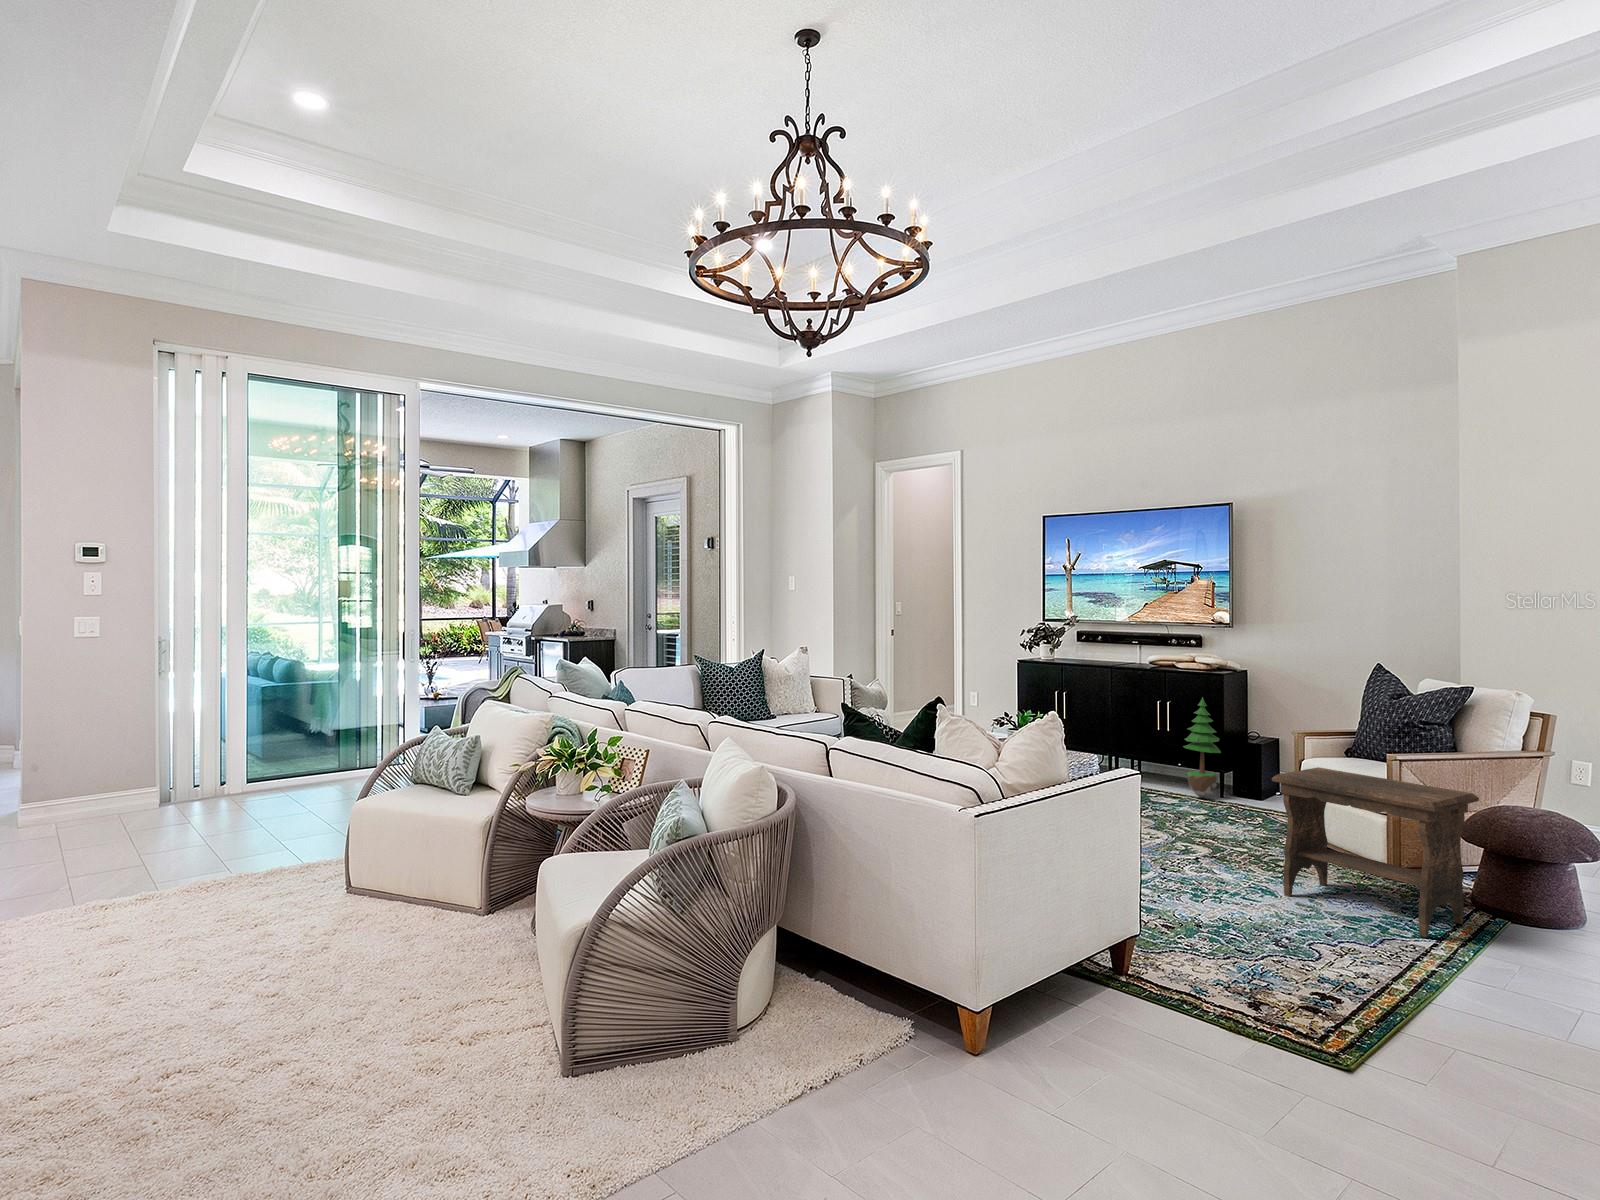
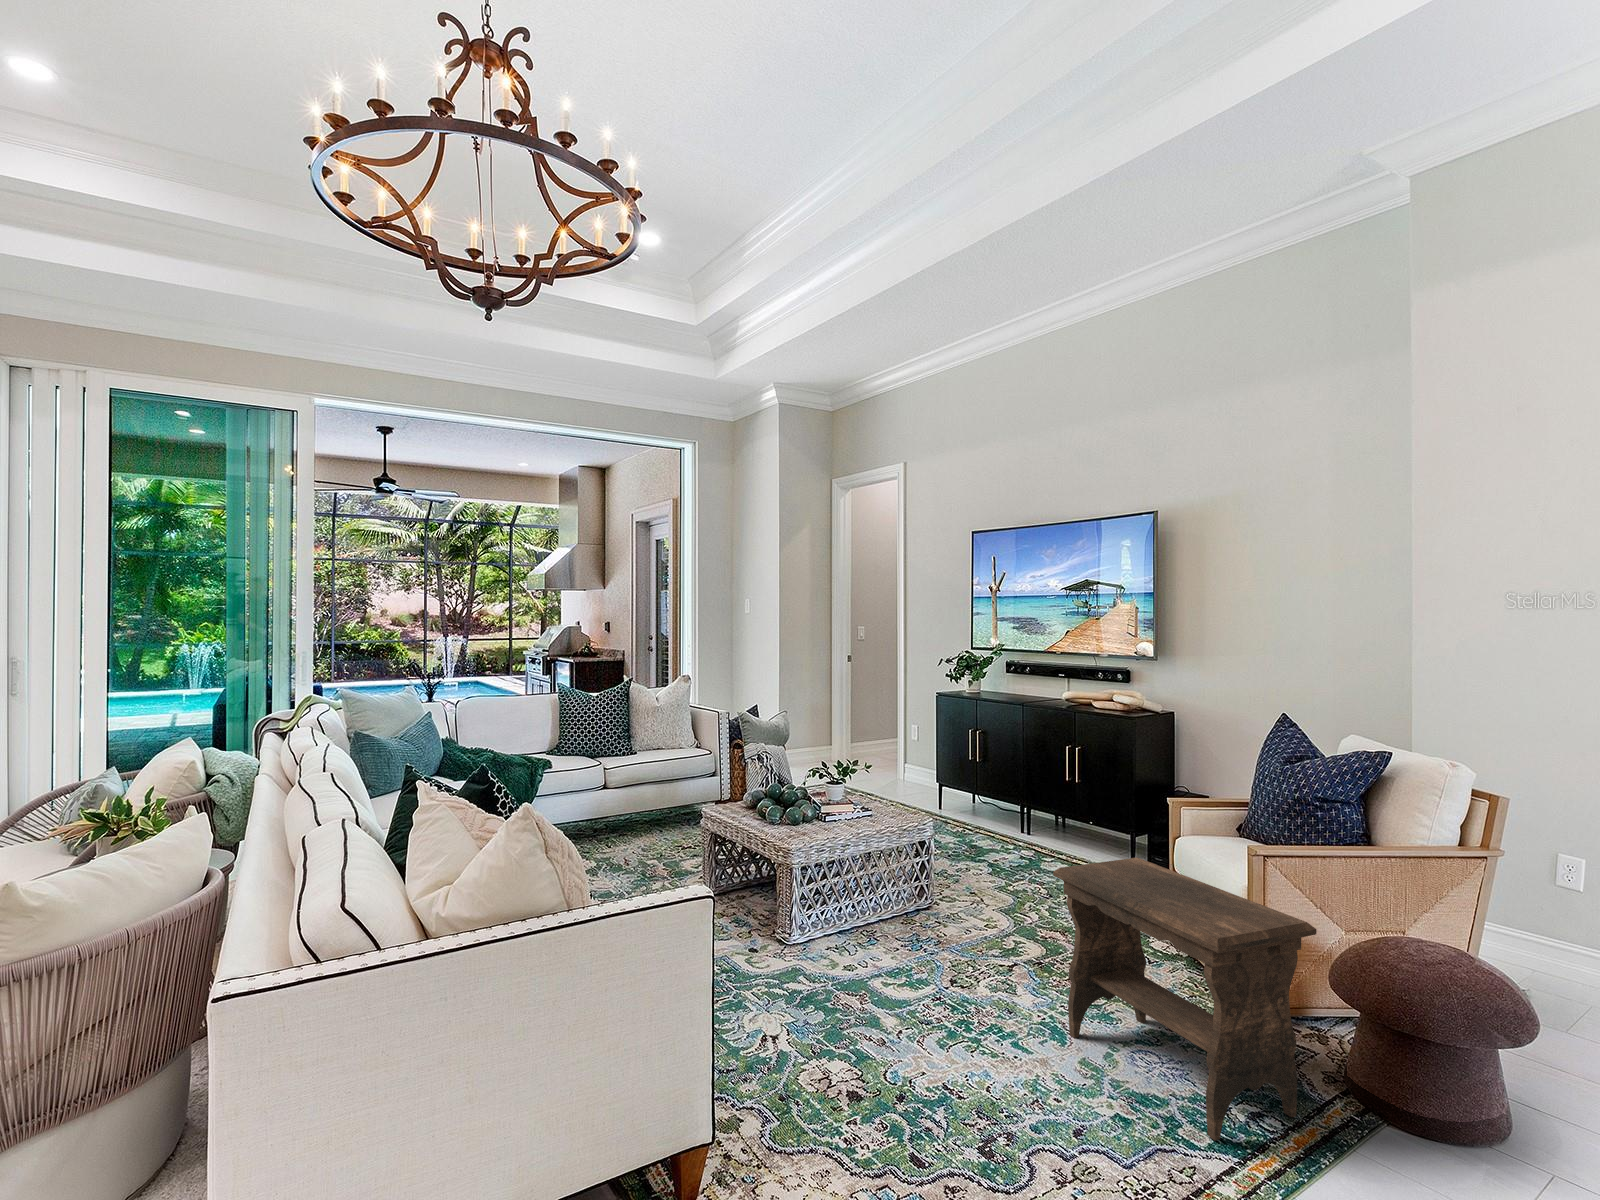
potted tree: present [1183,697,1221,798] -> none [1079,744,1126,867]

